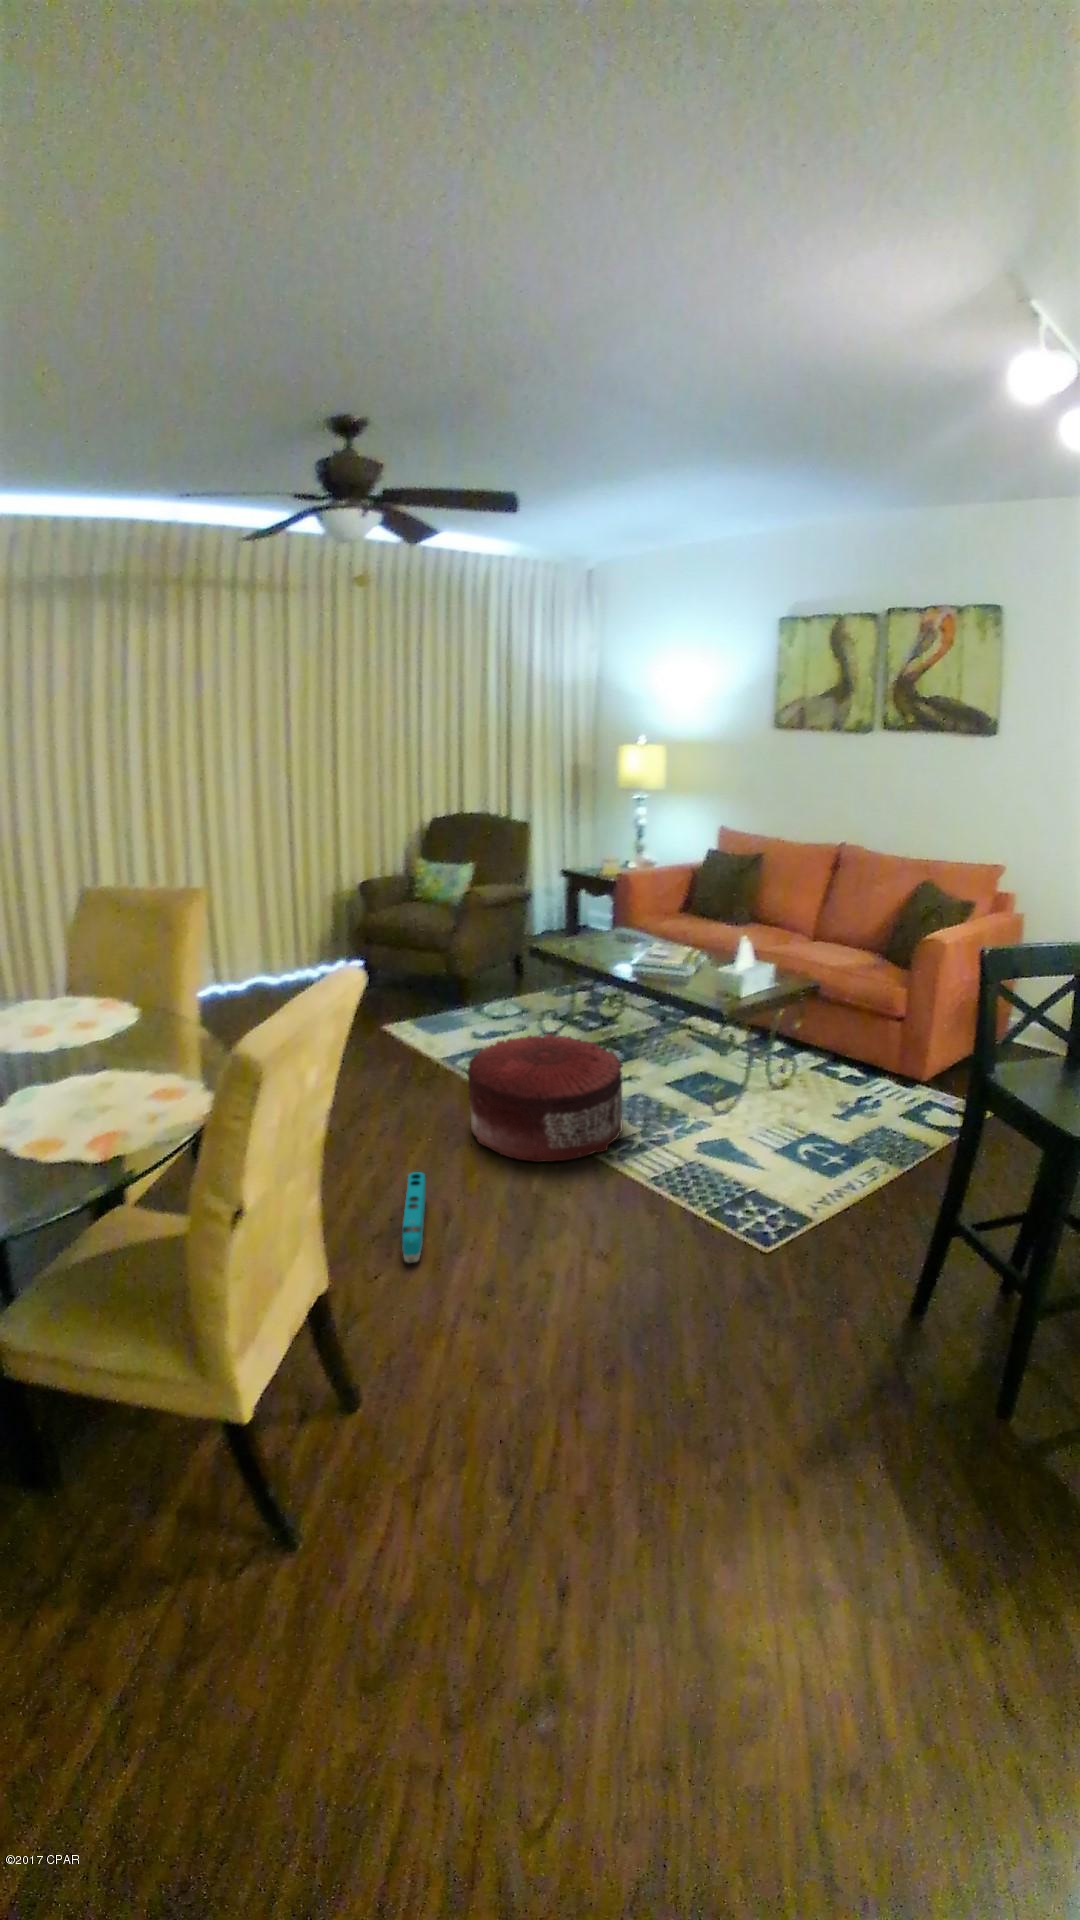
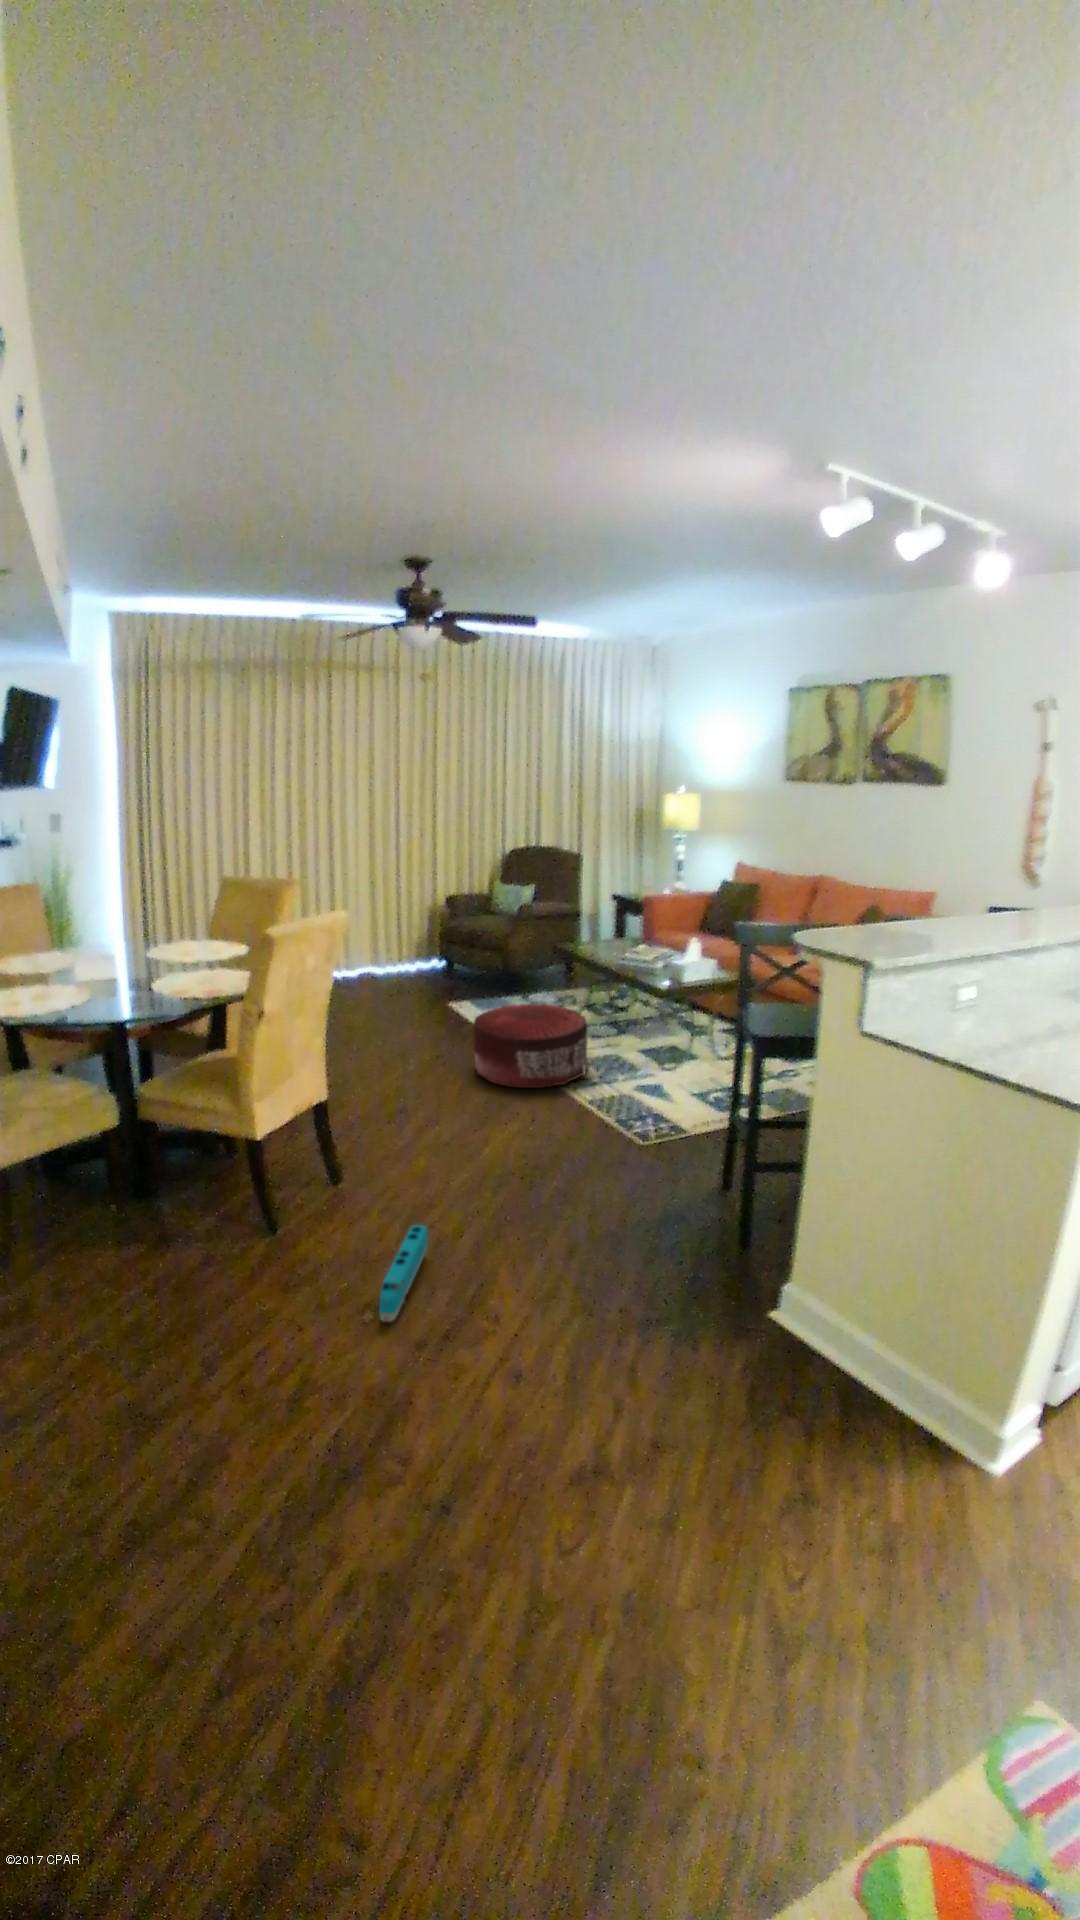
toy train: present [402,1172,426,1262] -> present [379,1225,428,1322]

